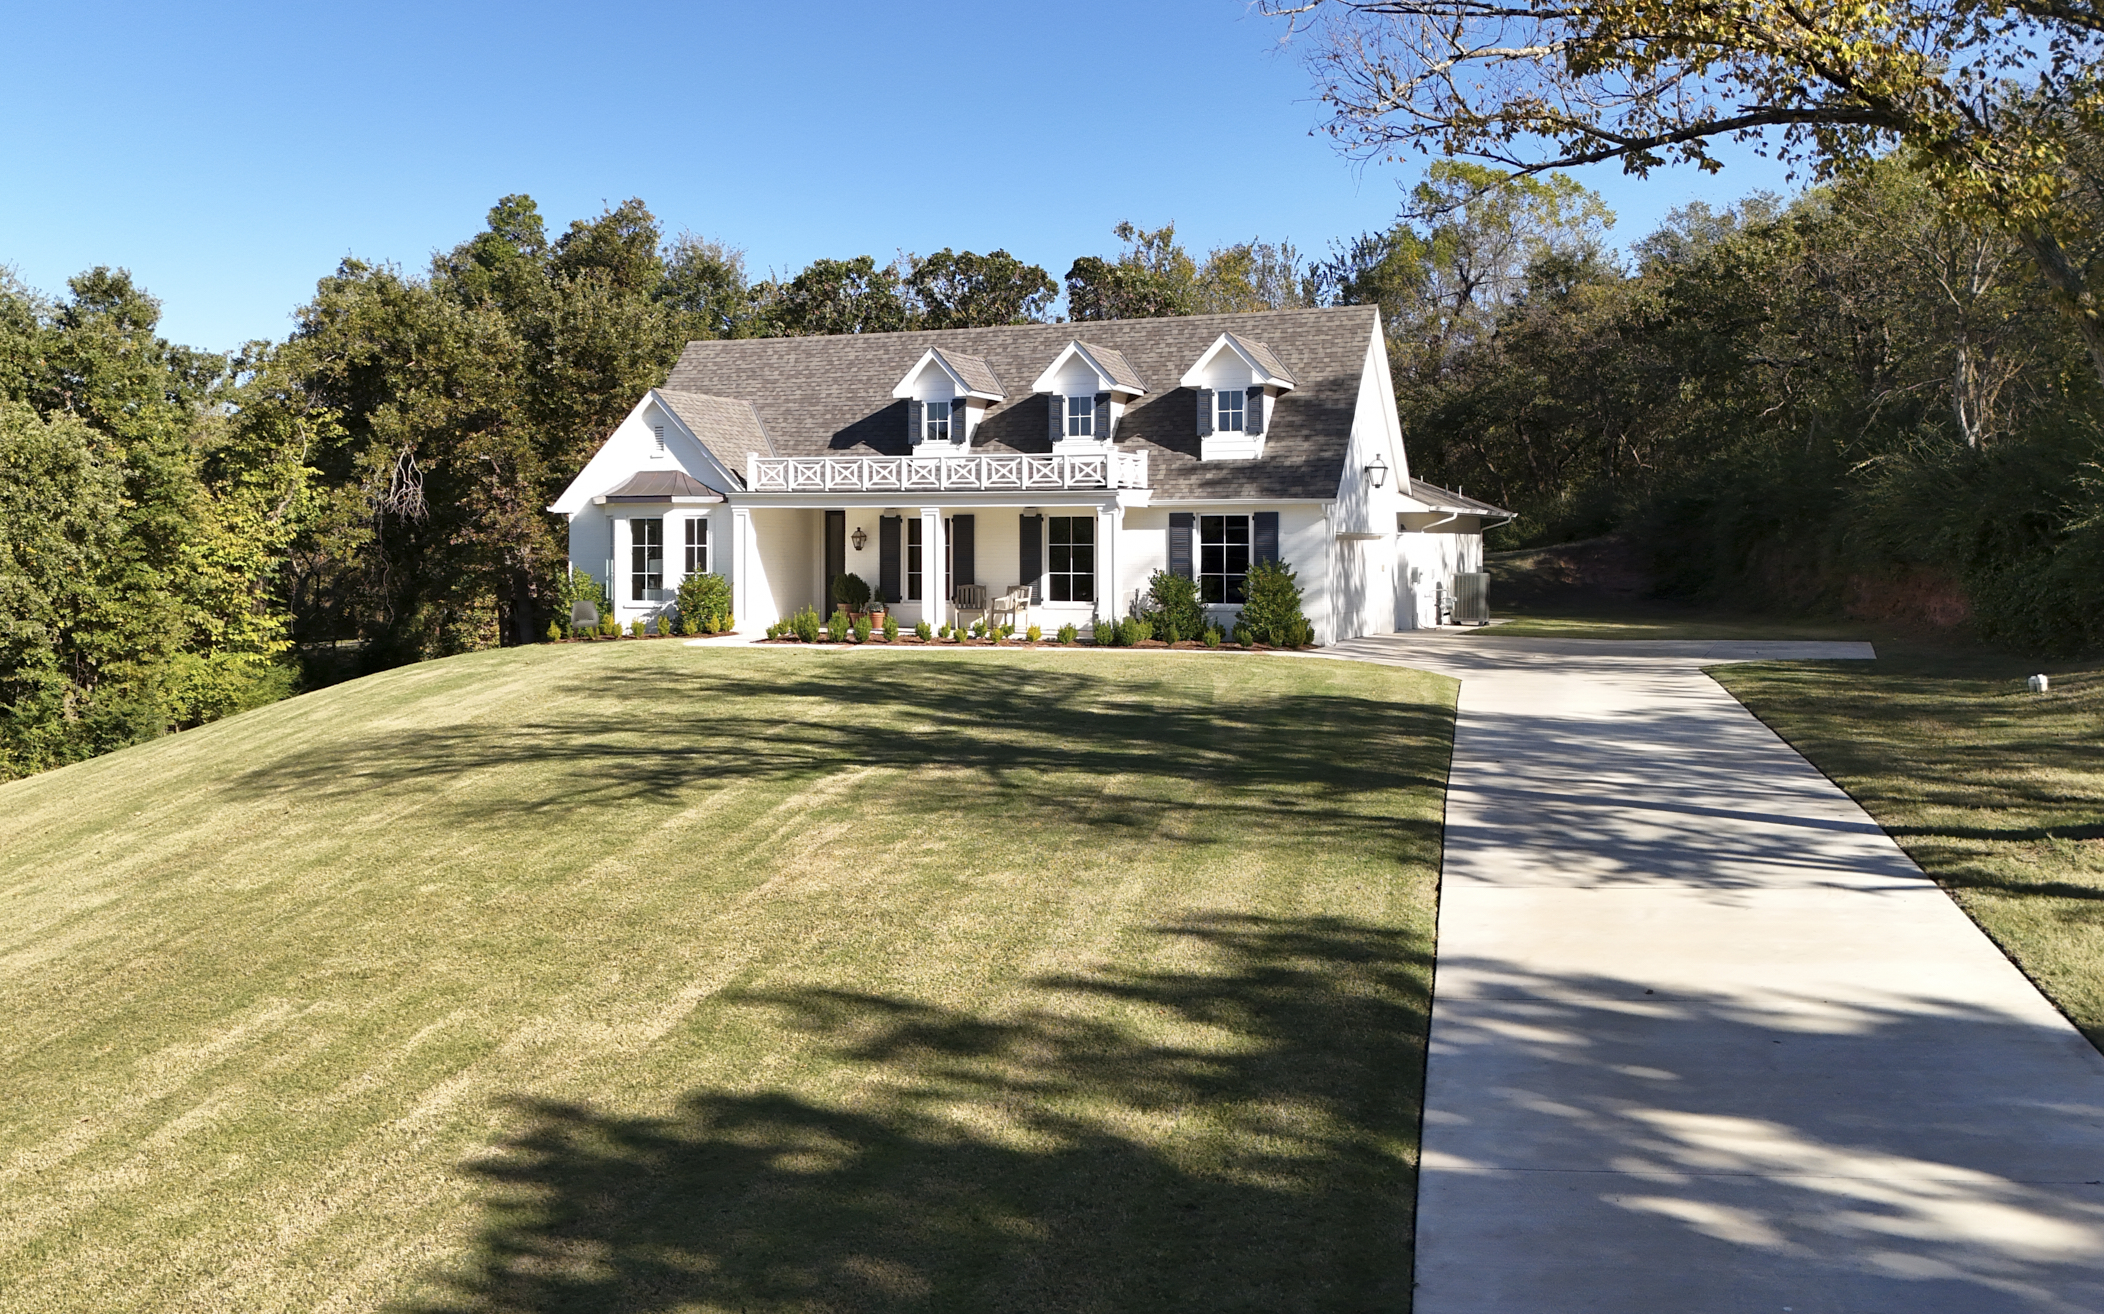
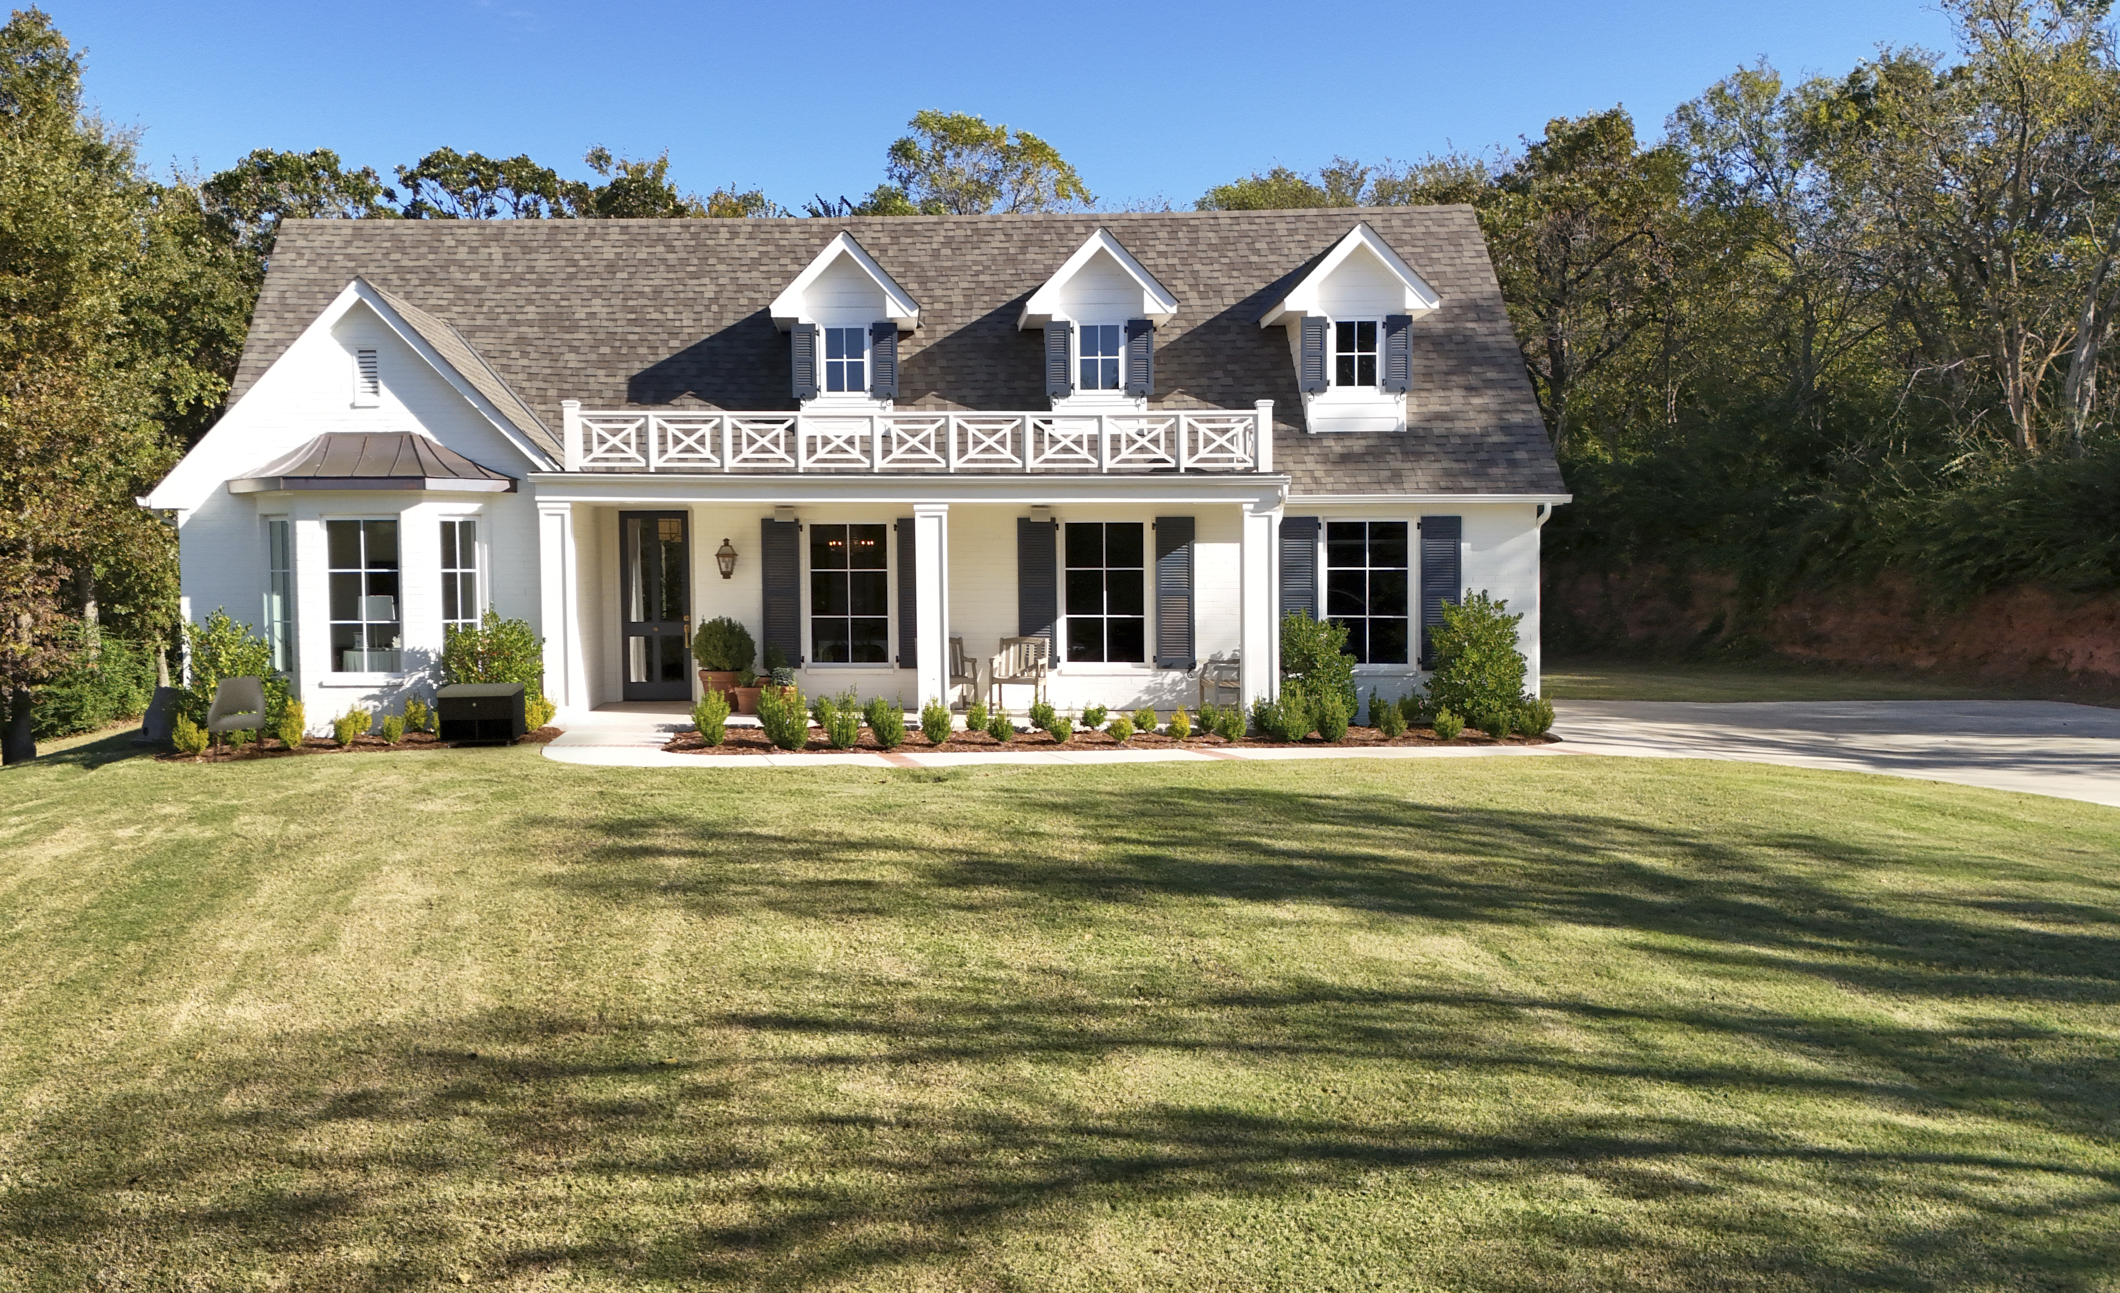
storage bench: none [688,605,734,639] -> present [437,683,526,747]

